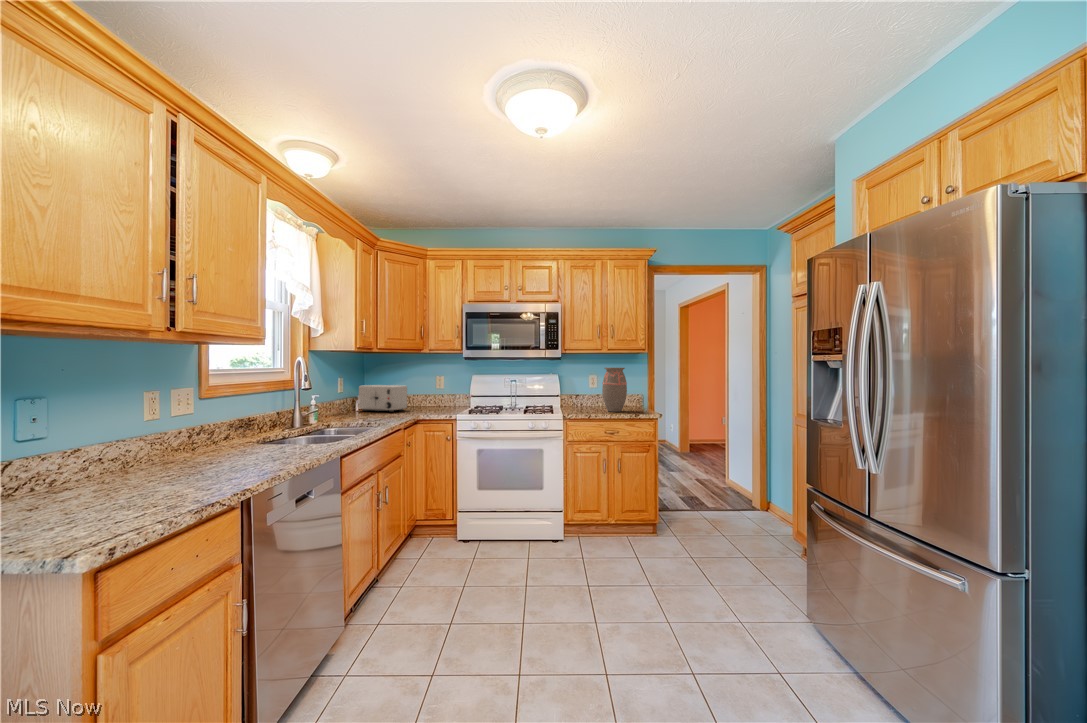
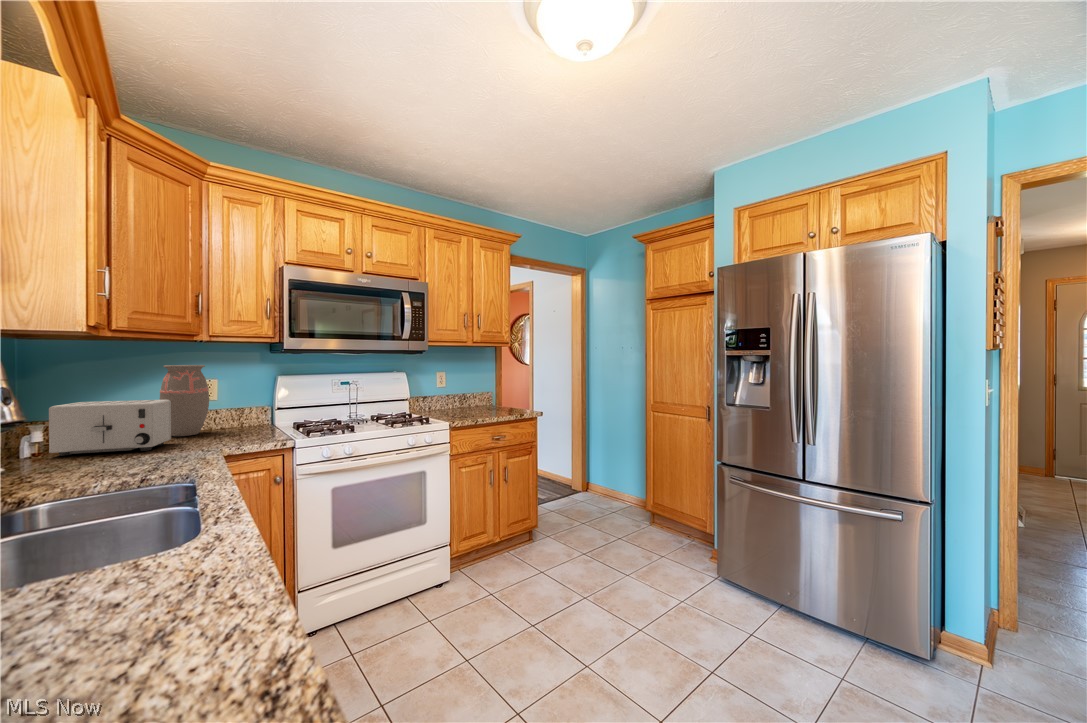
decorative vase: present [602,367,627,412] -> present [160,365,209,436]

